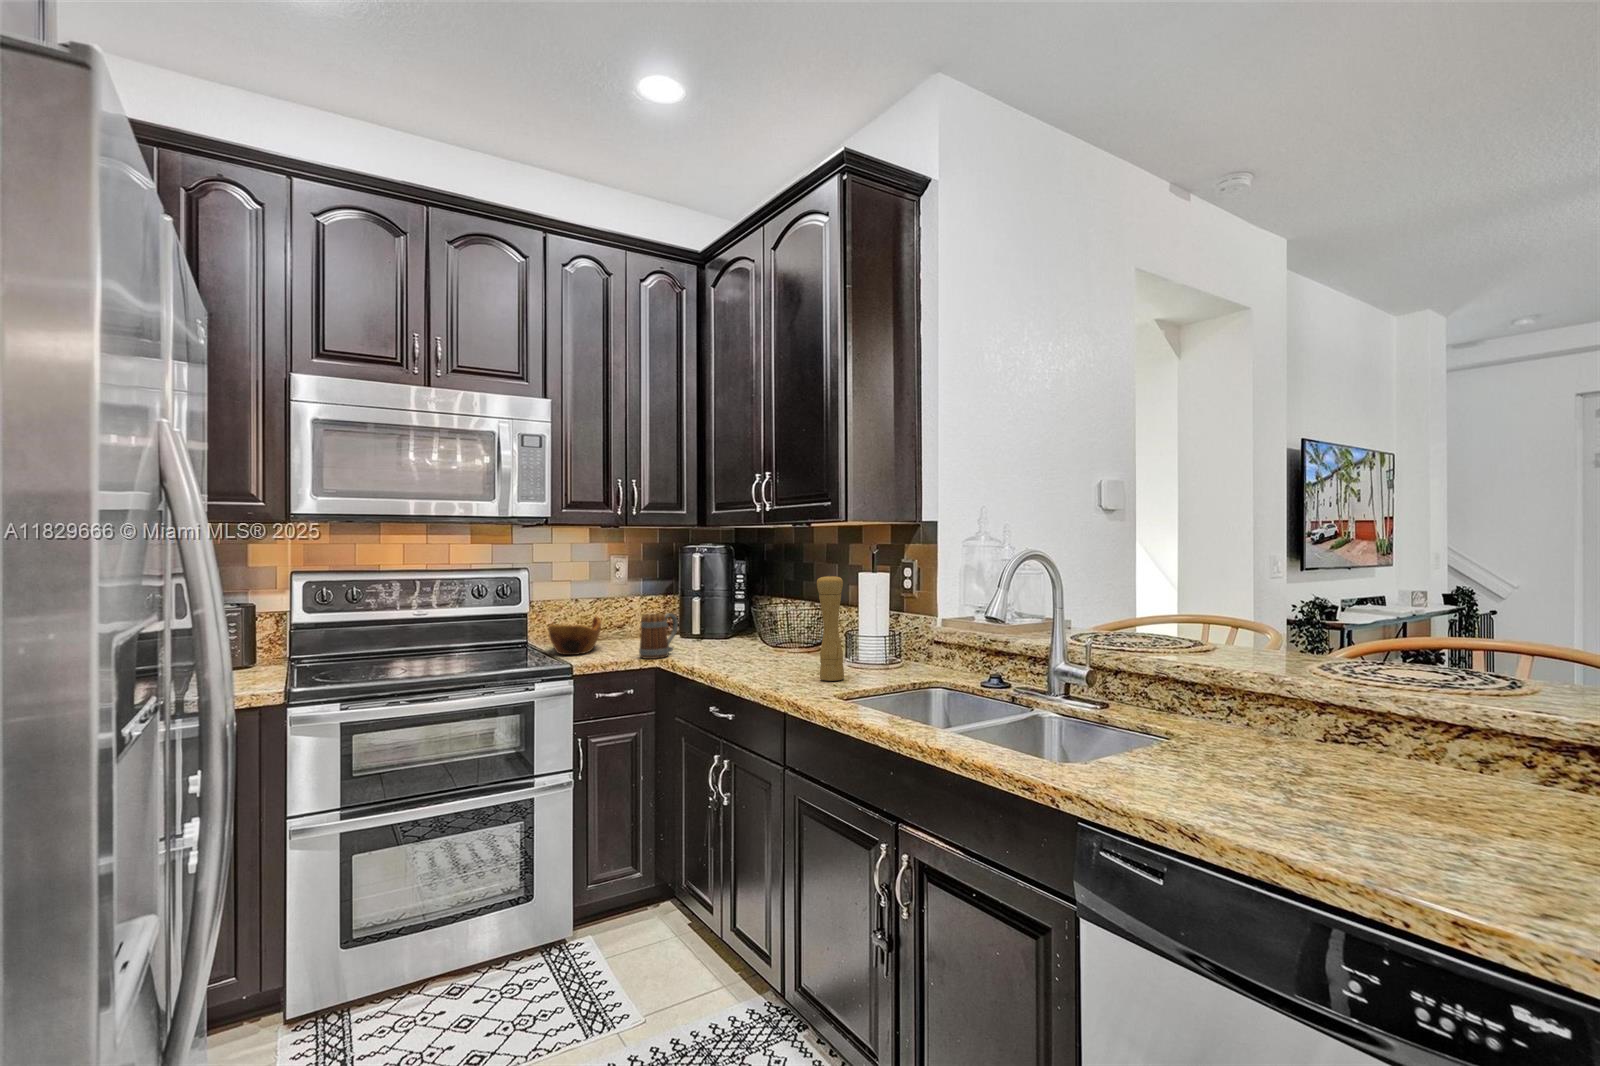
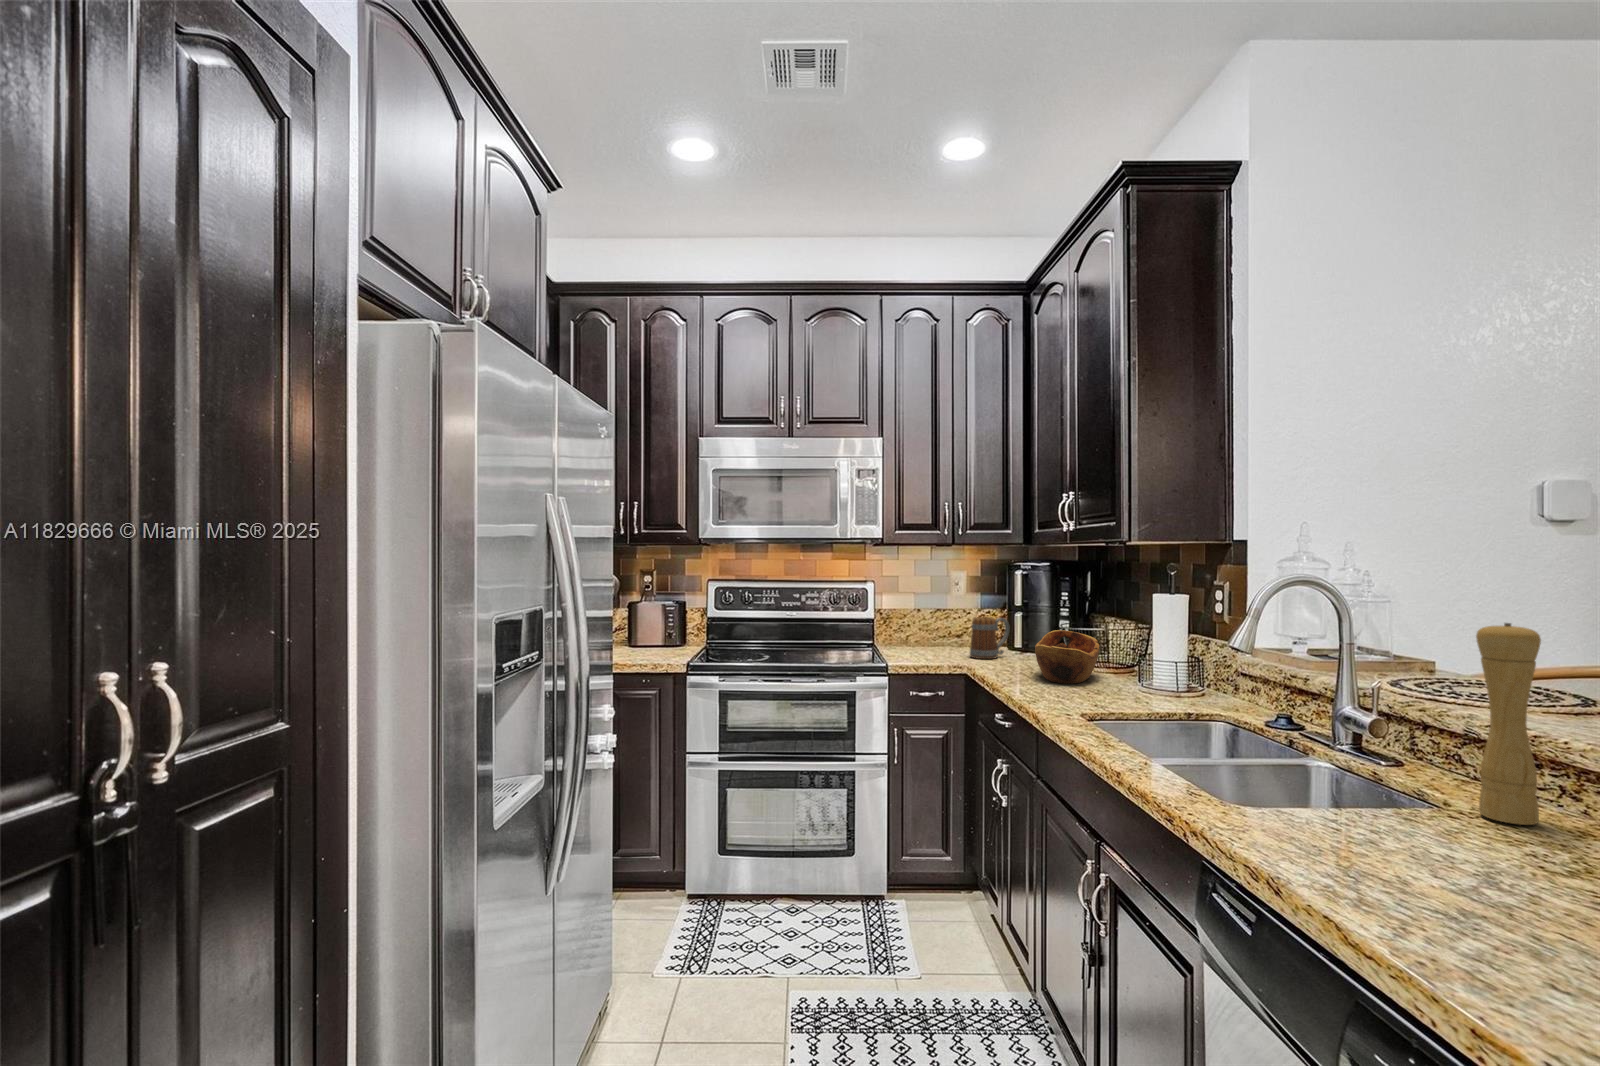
pepper mill: present [817,575,844,681] -> present [1476,623,1541,825]
wooden bowl: present [548,616,601,655] -> present [1035,630,1100,684]

